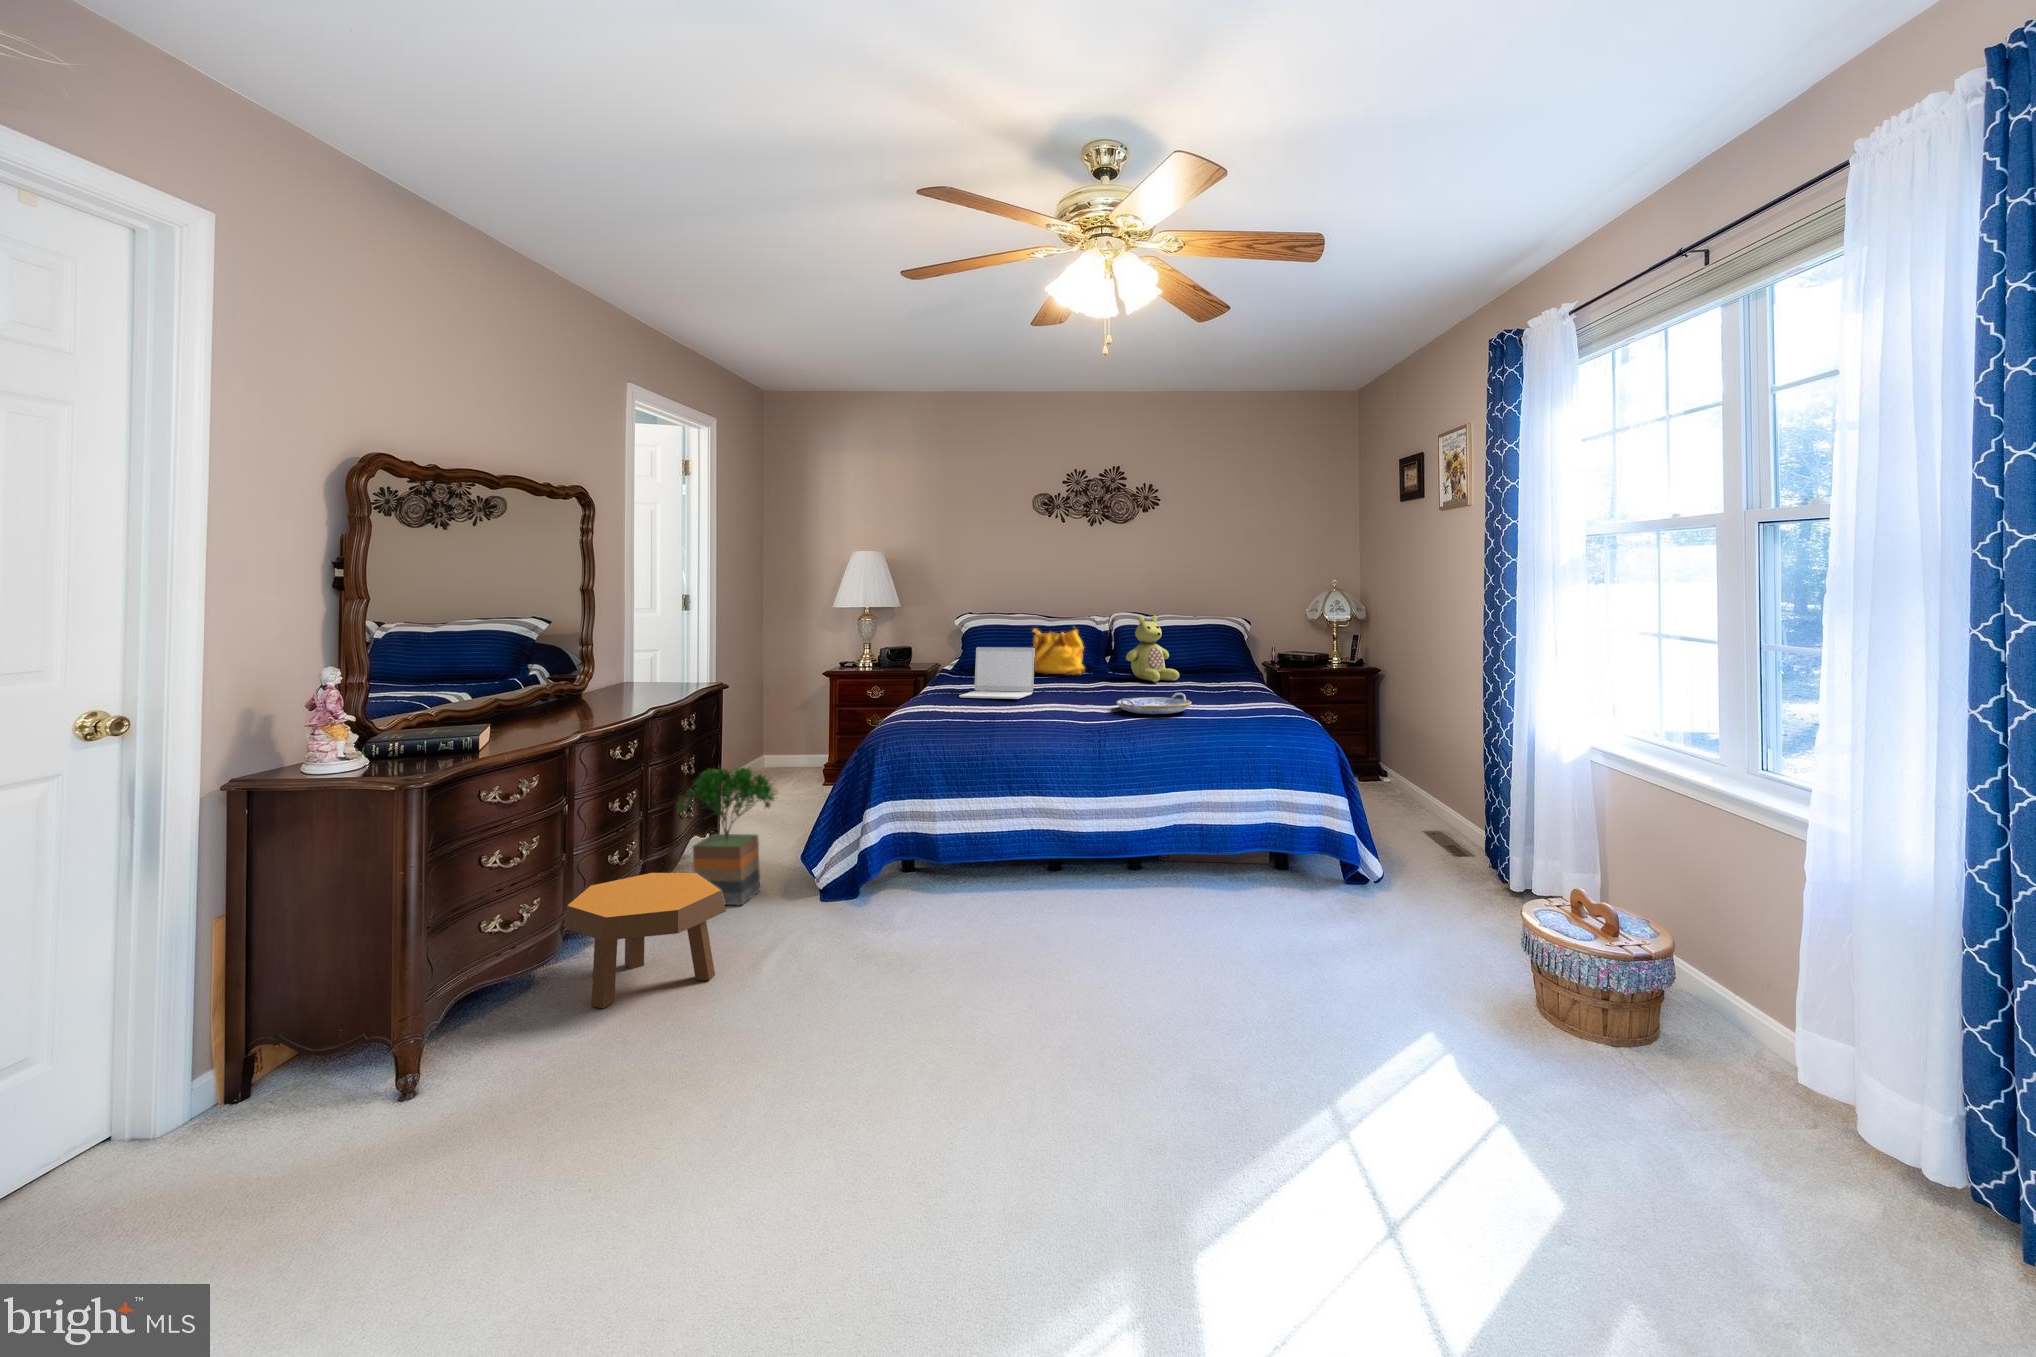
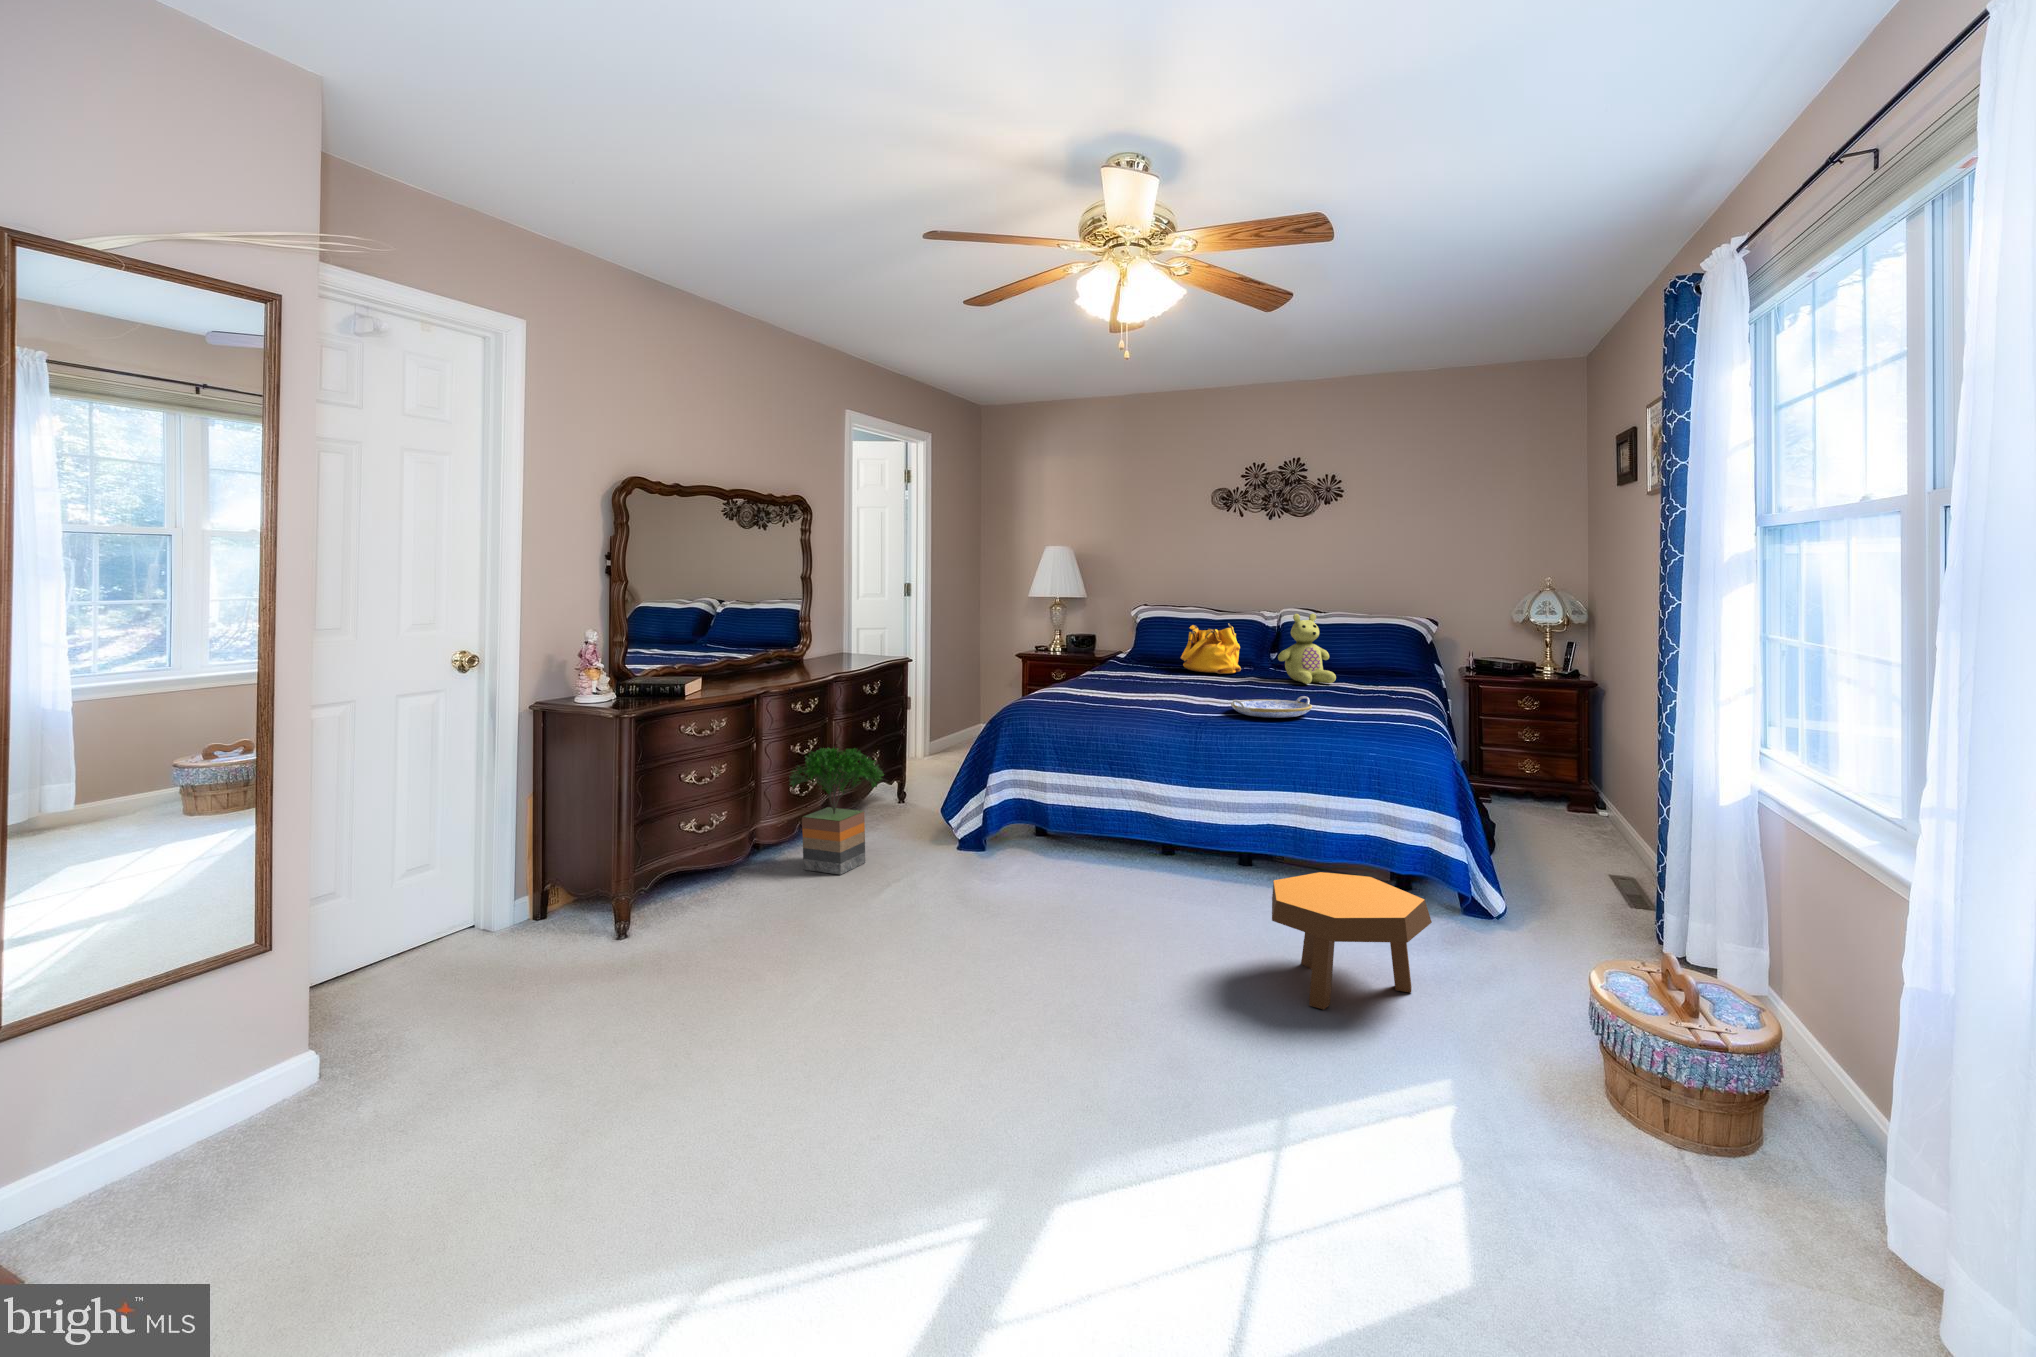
laptop: present [959,647,1035,699] -> none [1085,643,1166,696]
footstool: present [564,873,726,1008] -> present [1272,872,1432,1010]

